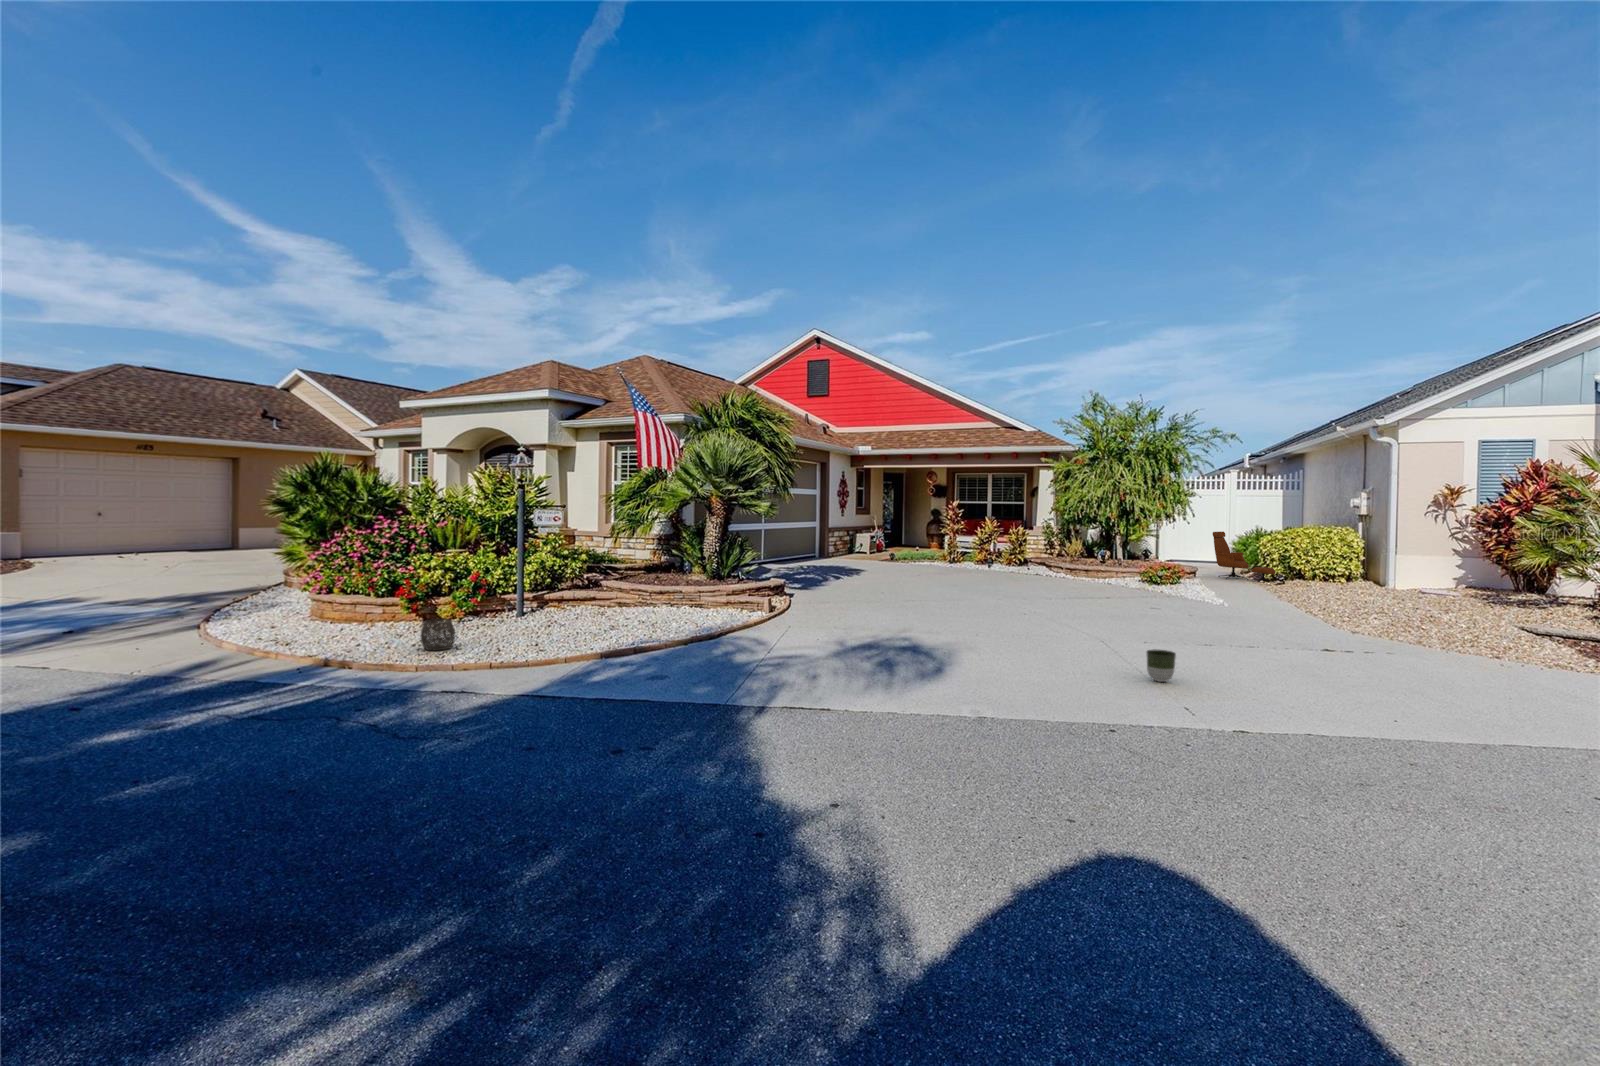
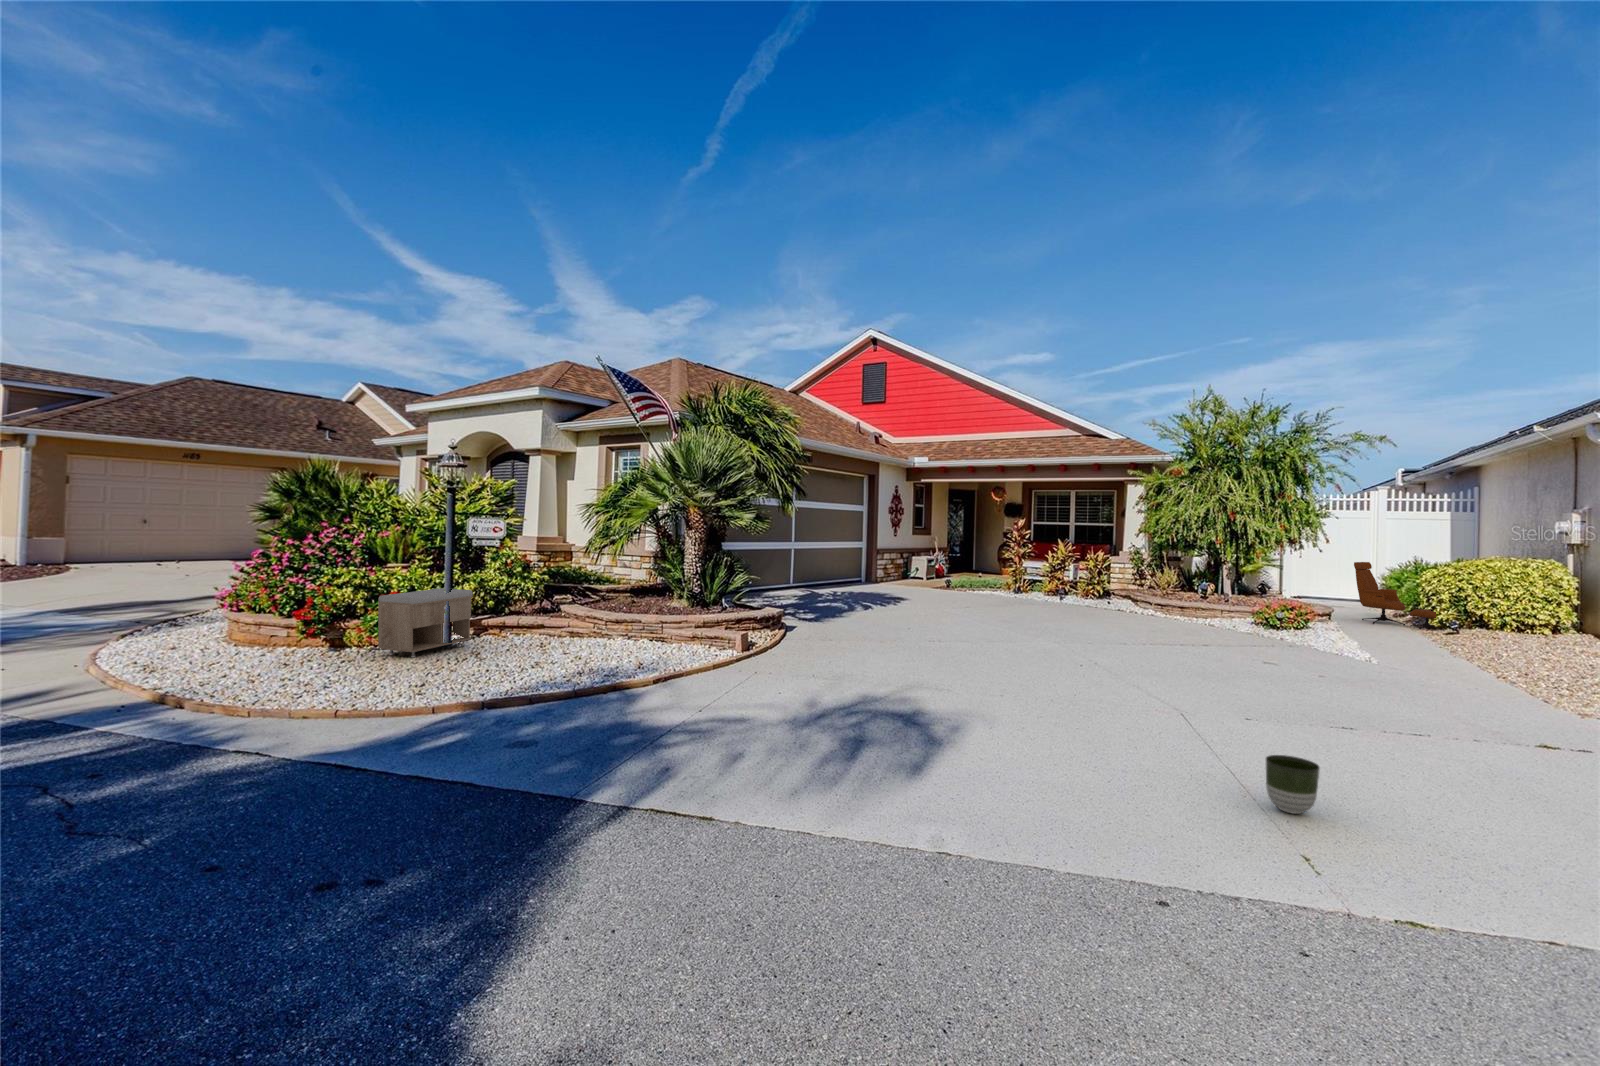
storage bench: none [473,569,540,625] -> present [378,588,473,657]
woven basket: present [420,619,455,651] -> none [258,651,309,693]

